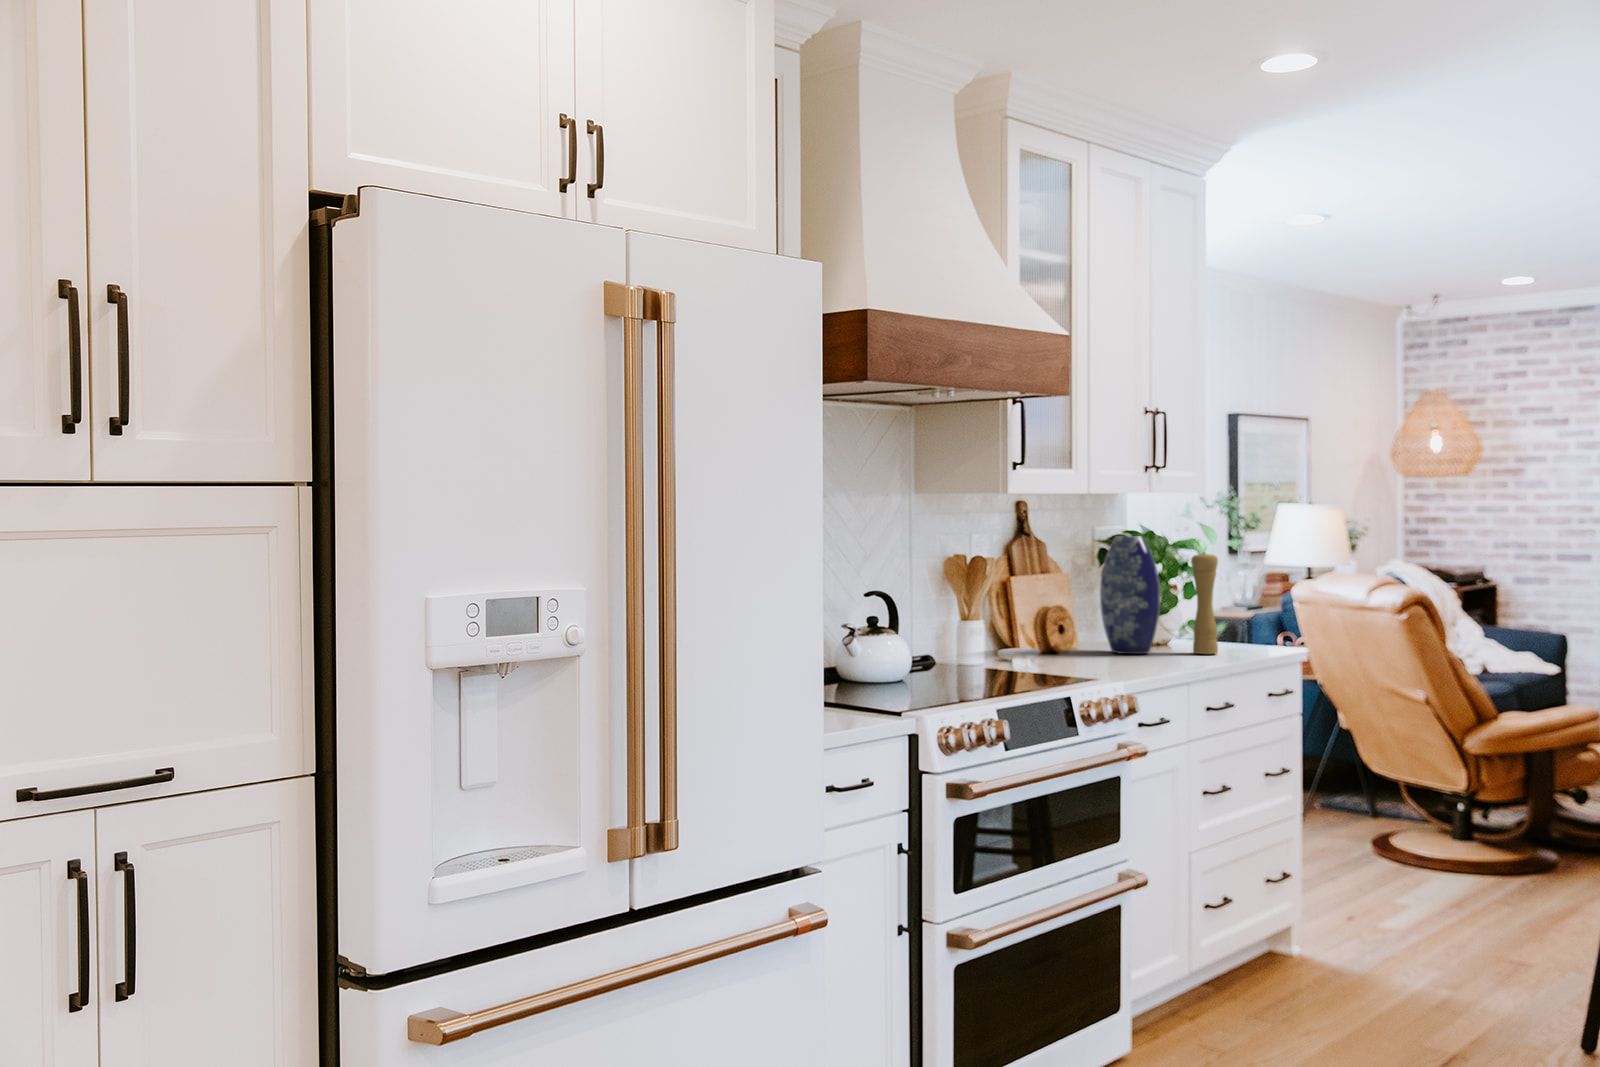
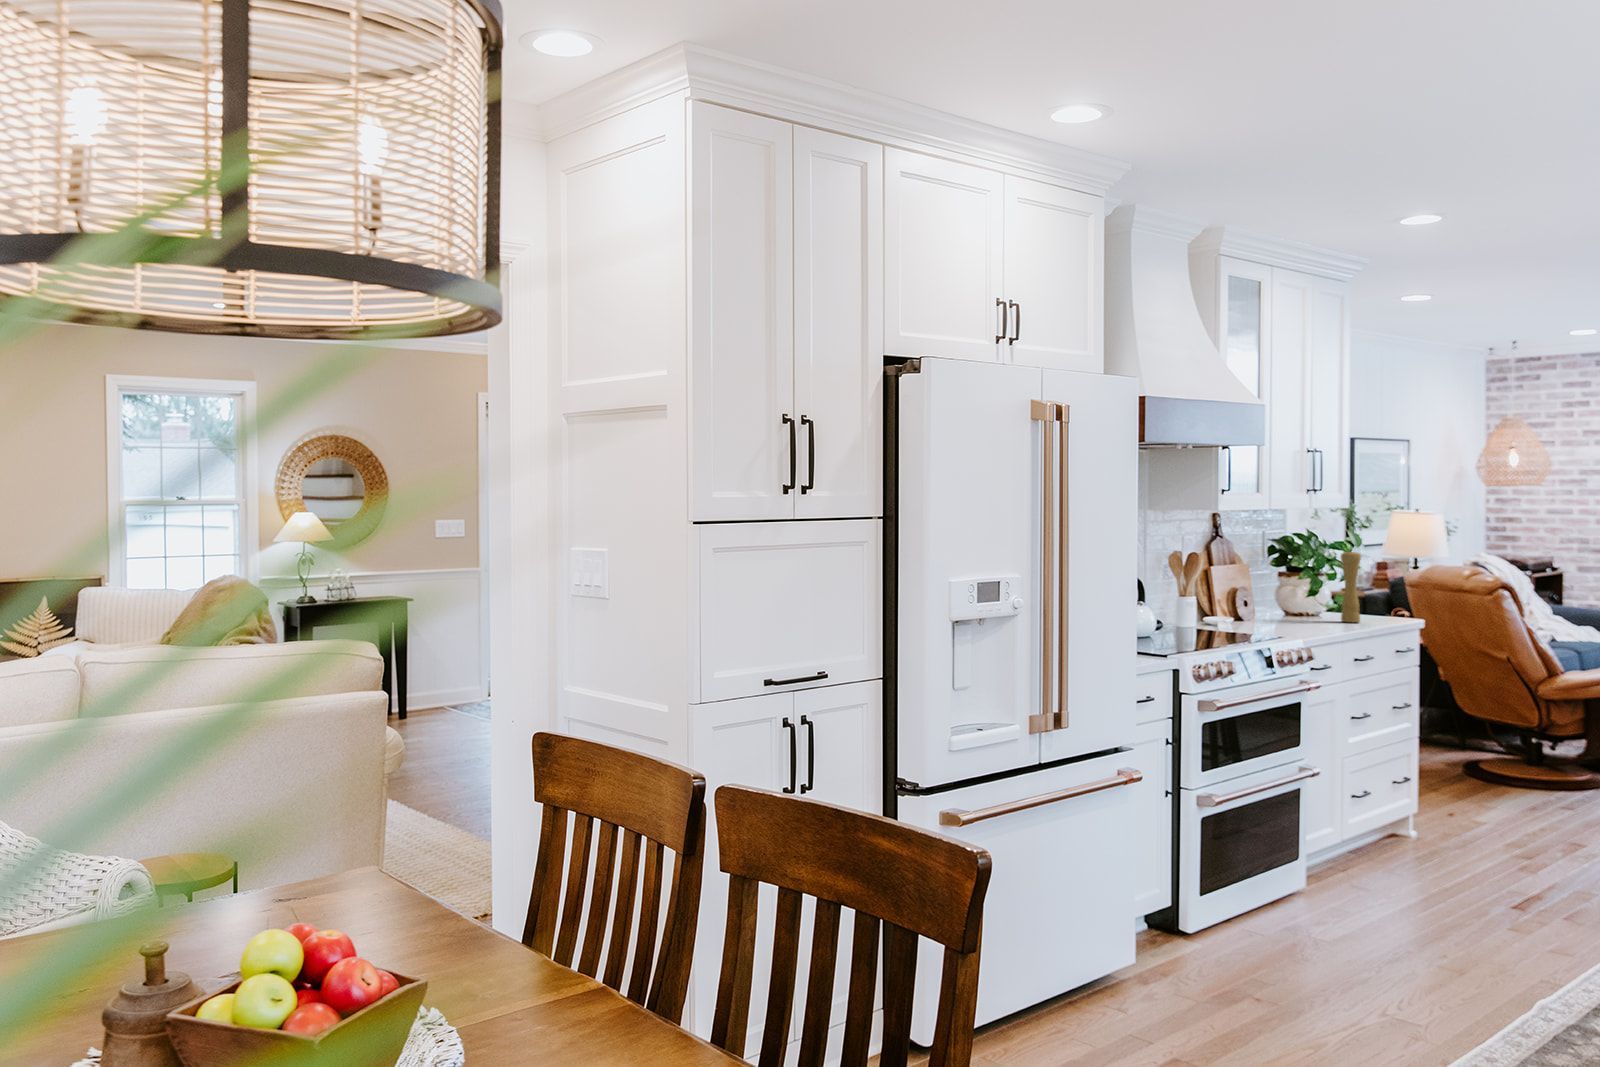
vase: present [1100,536,1160,654] -> none [1273,538,1317,622]

